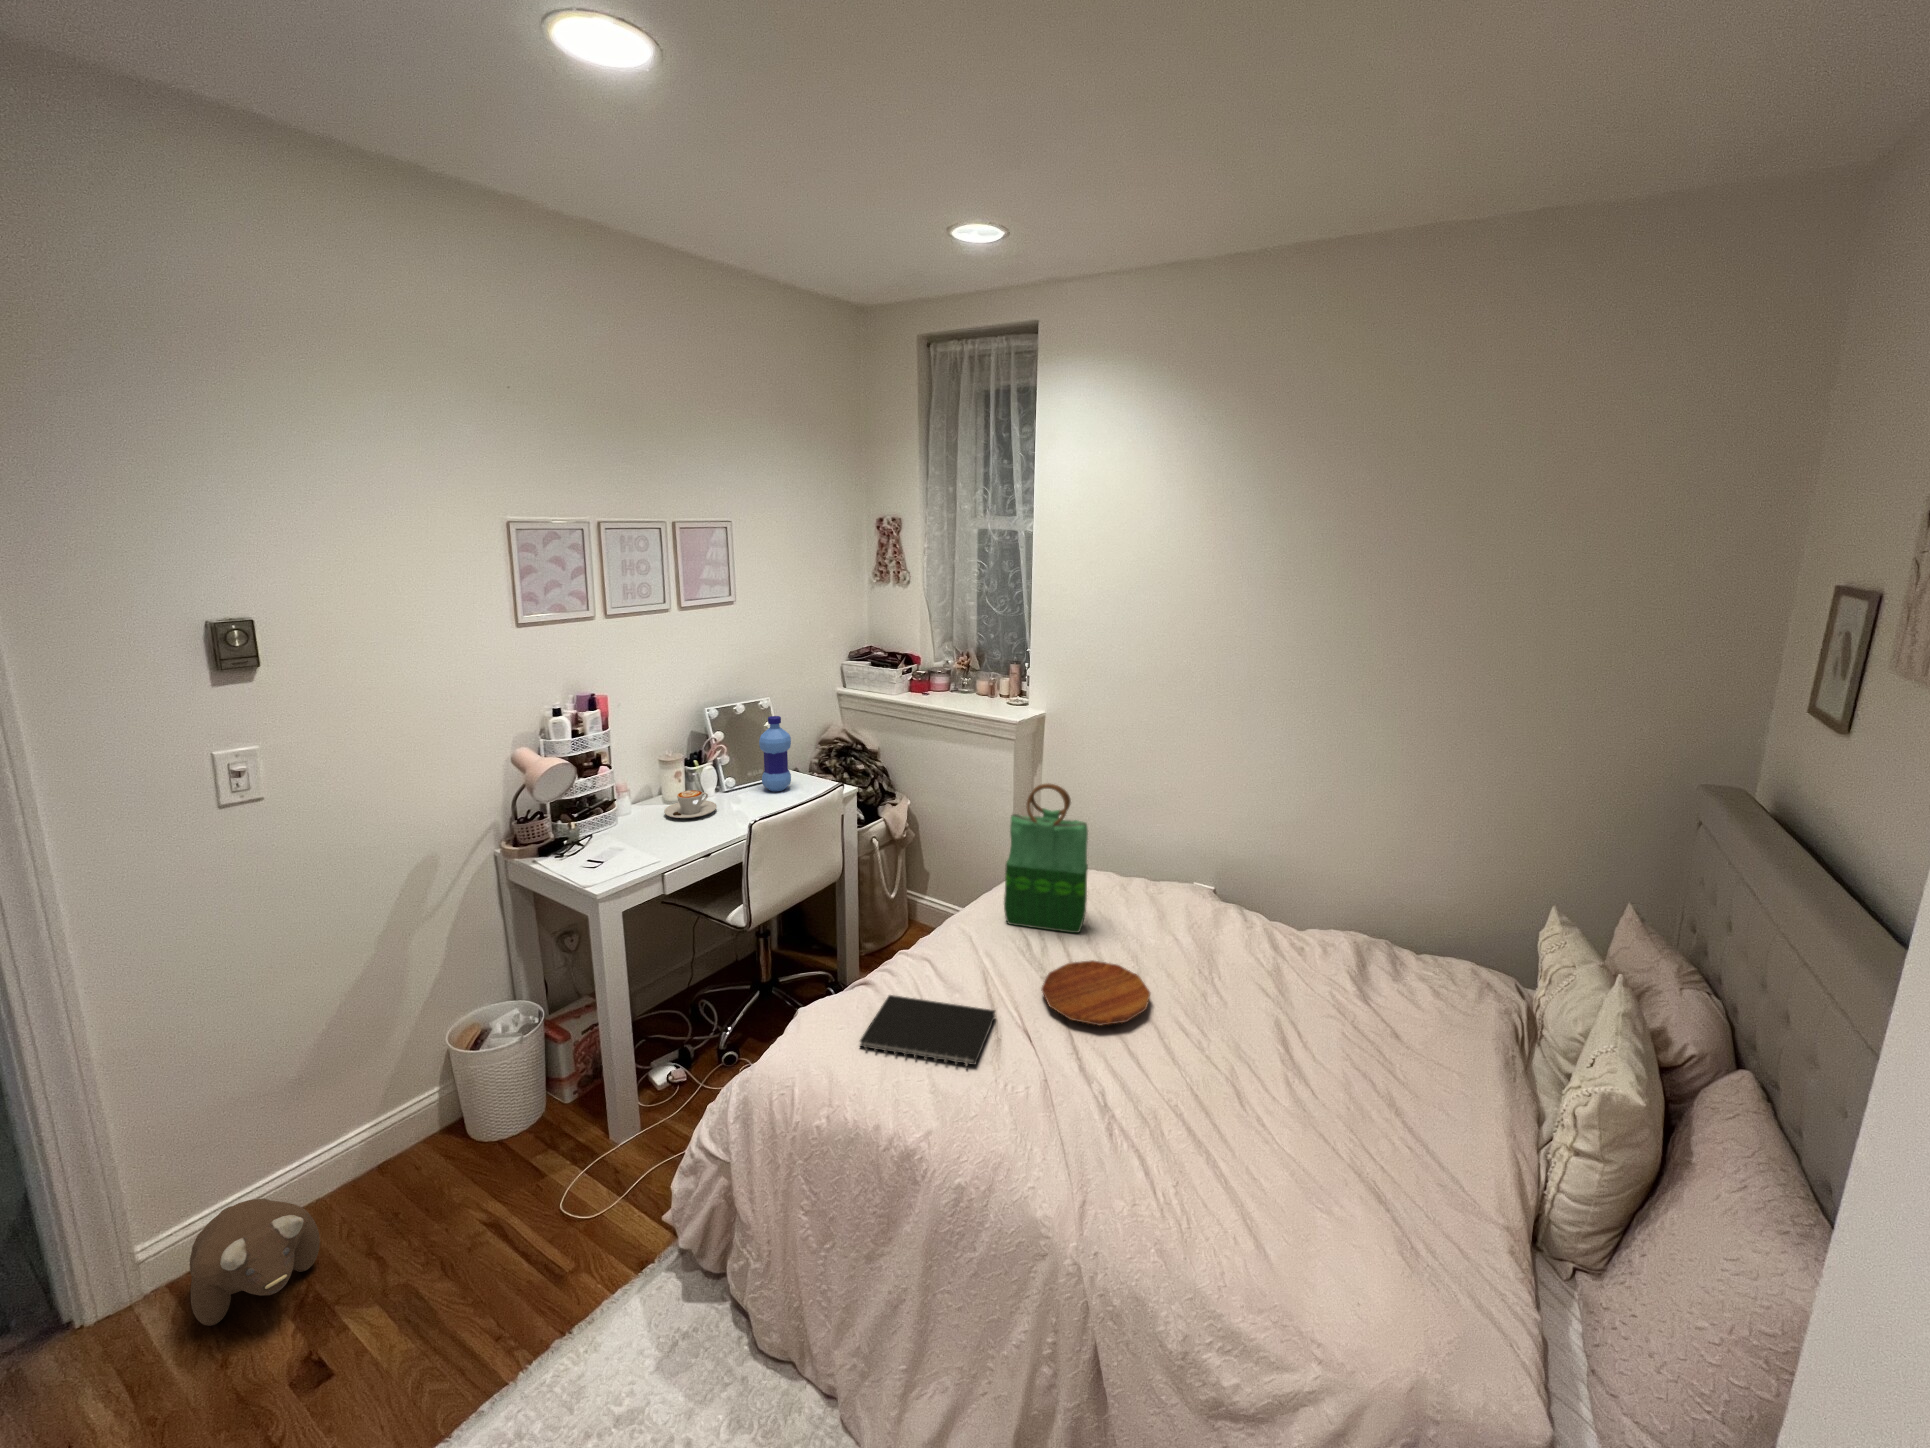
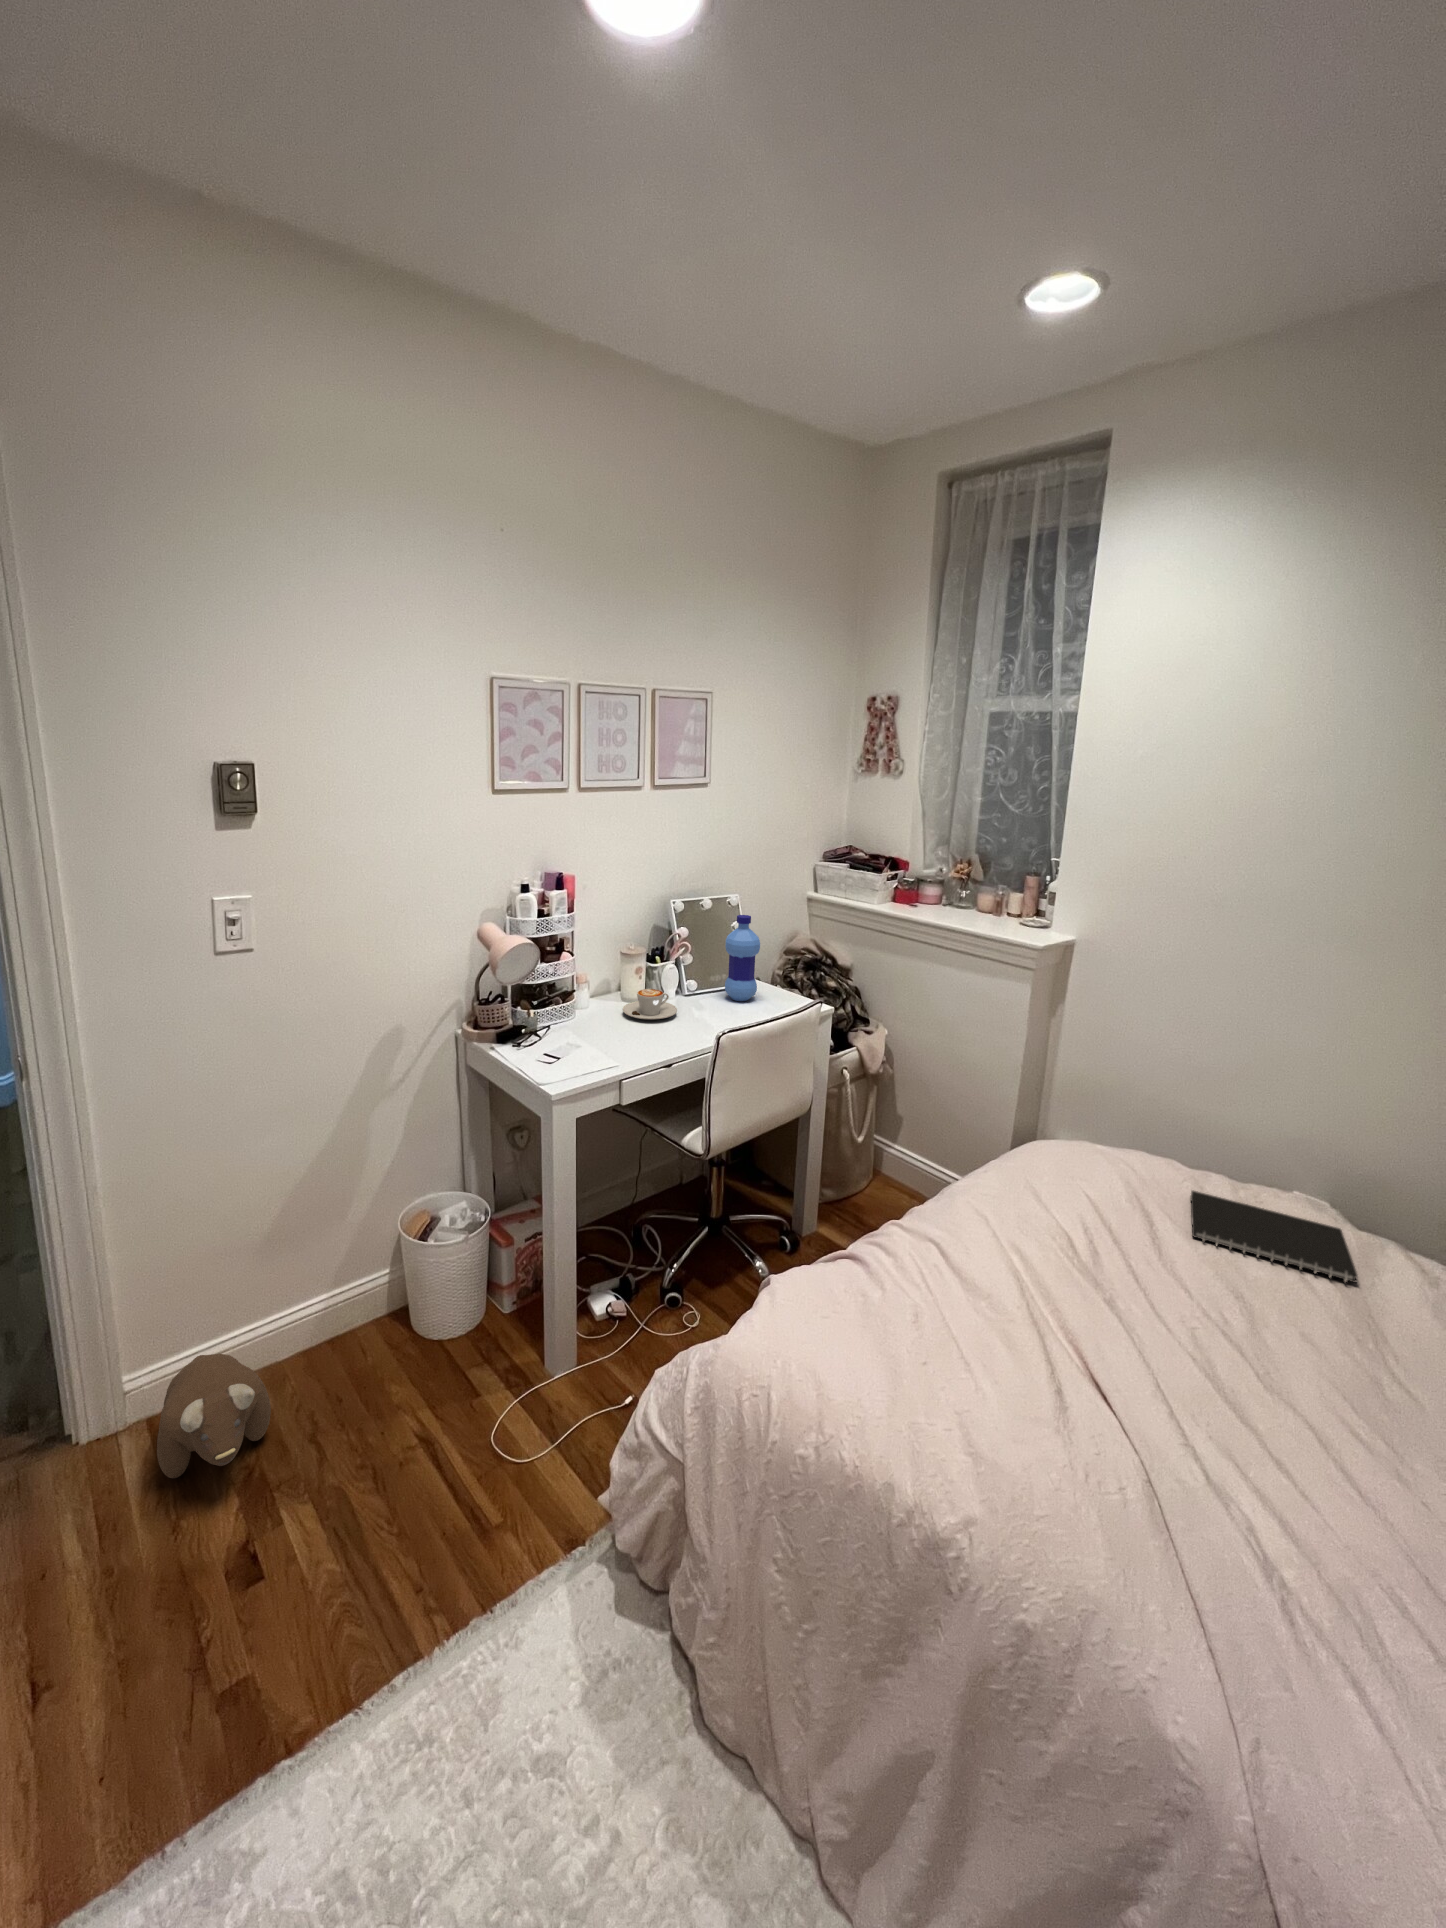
tote bag: present [1004,783,1088,933] -> none [1039,1027,1180,1242]
tray: present [1041,960,1150,1026] -> none [1119,1288,1312,1412]
notebook: present [860,995,995,1066] -> present [1191,1191,1358,1283]

